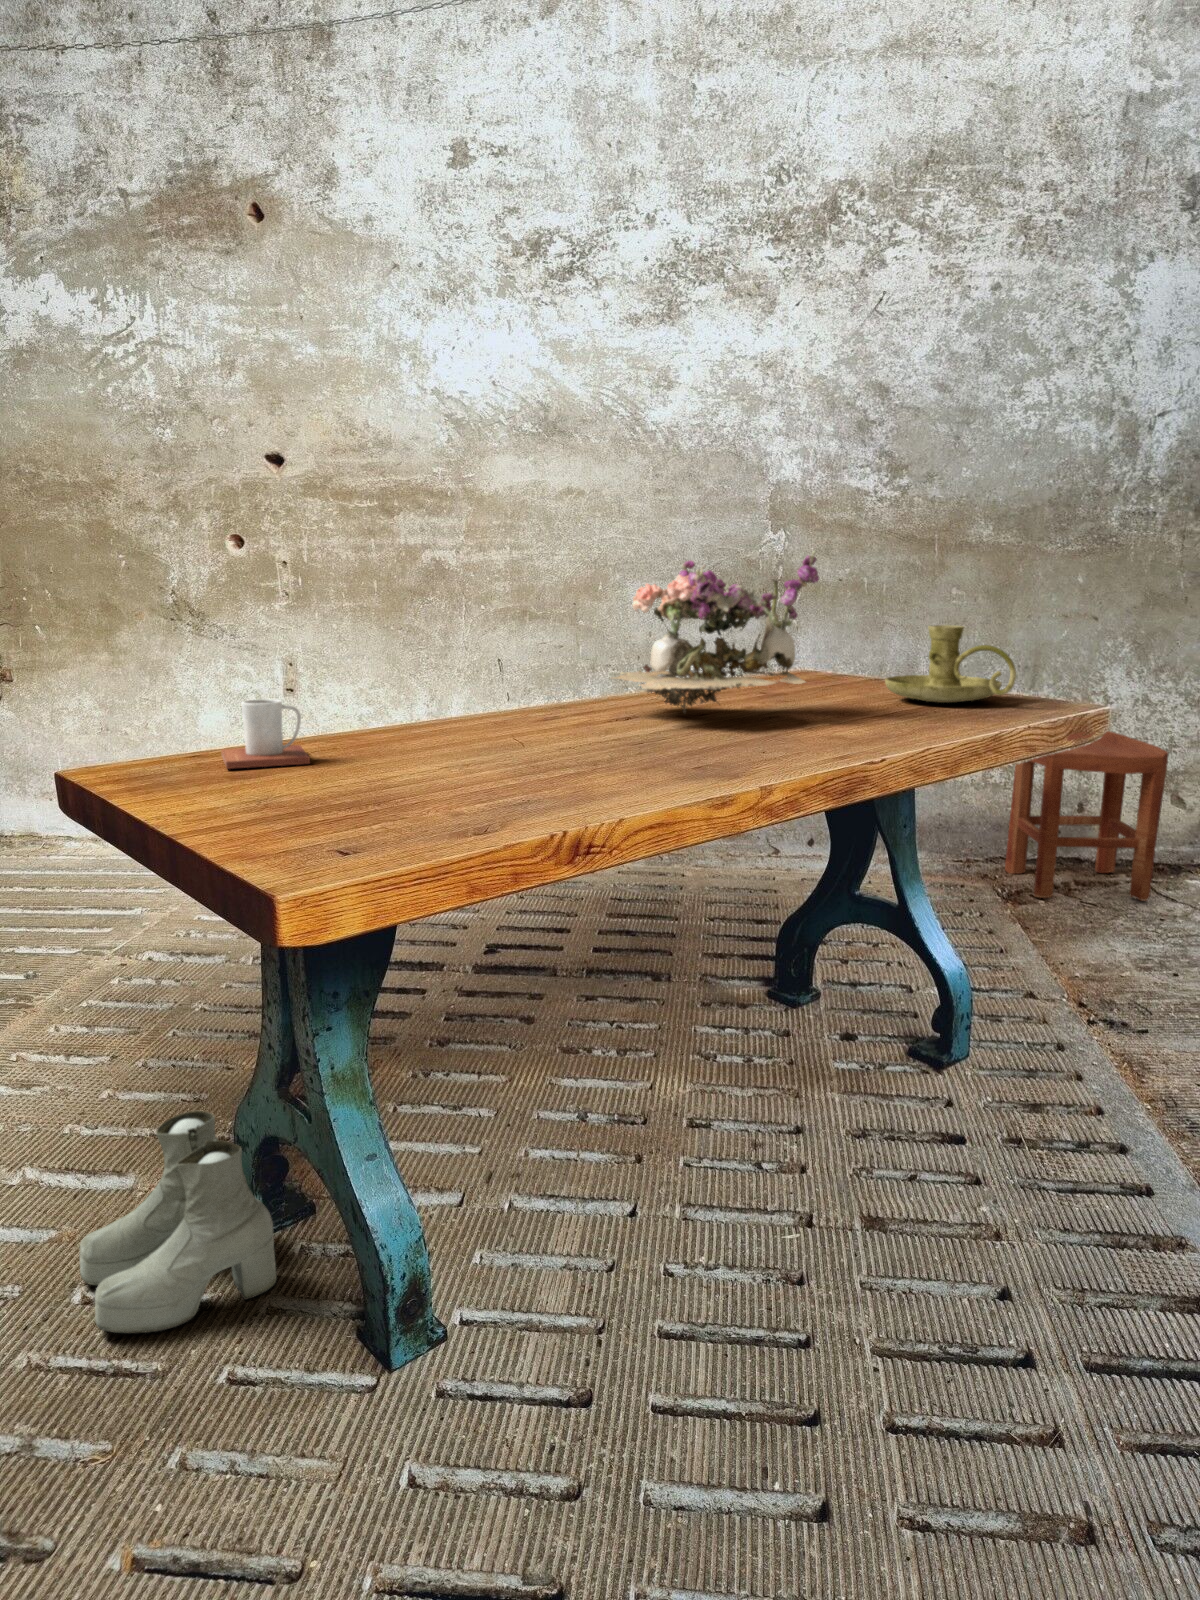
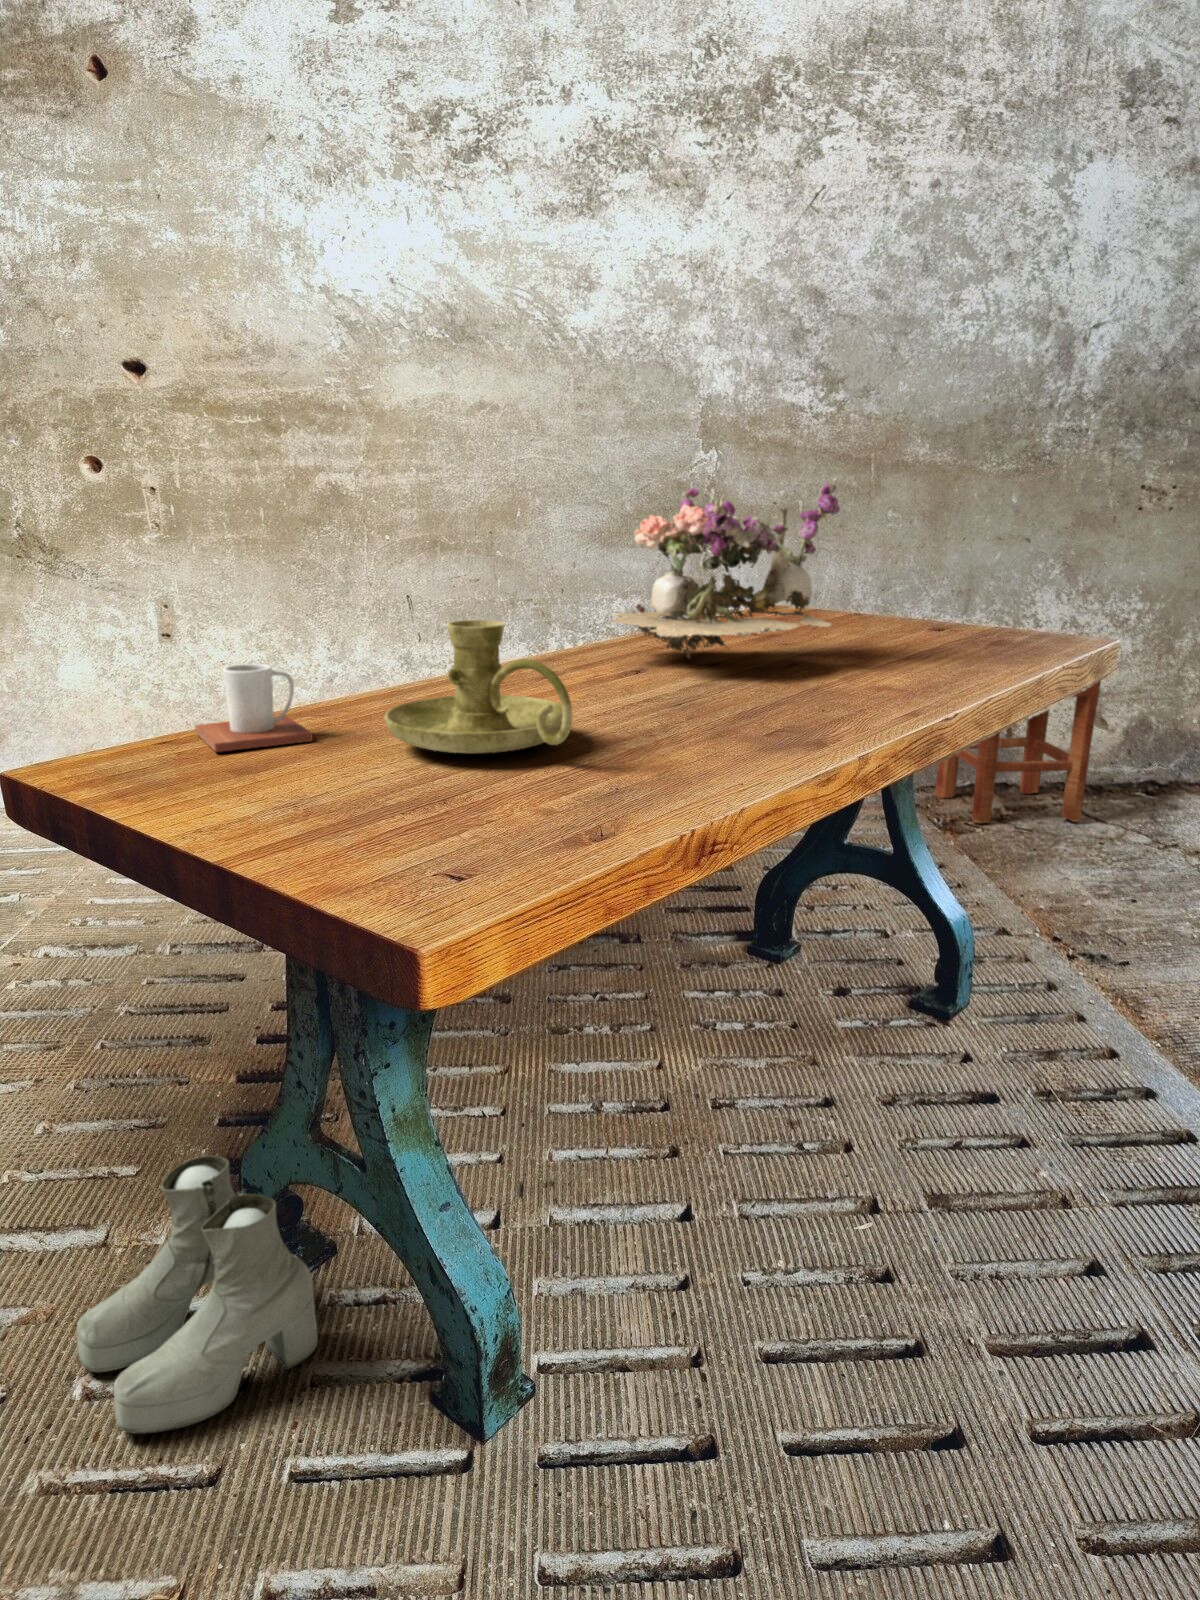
candle holder: present [885,625,1016,703] -> present [385,620,572,753]

